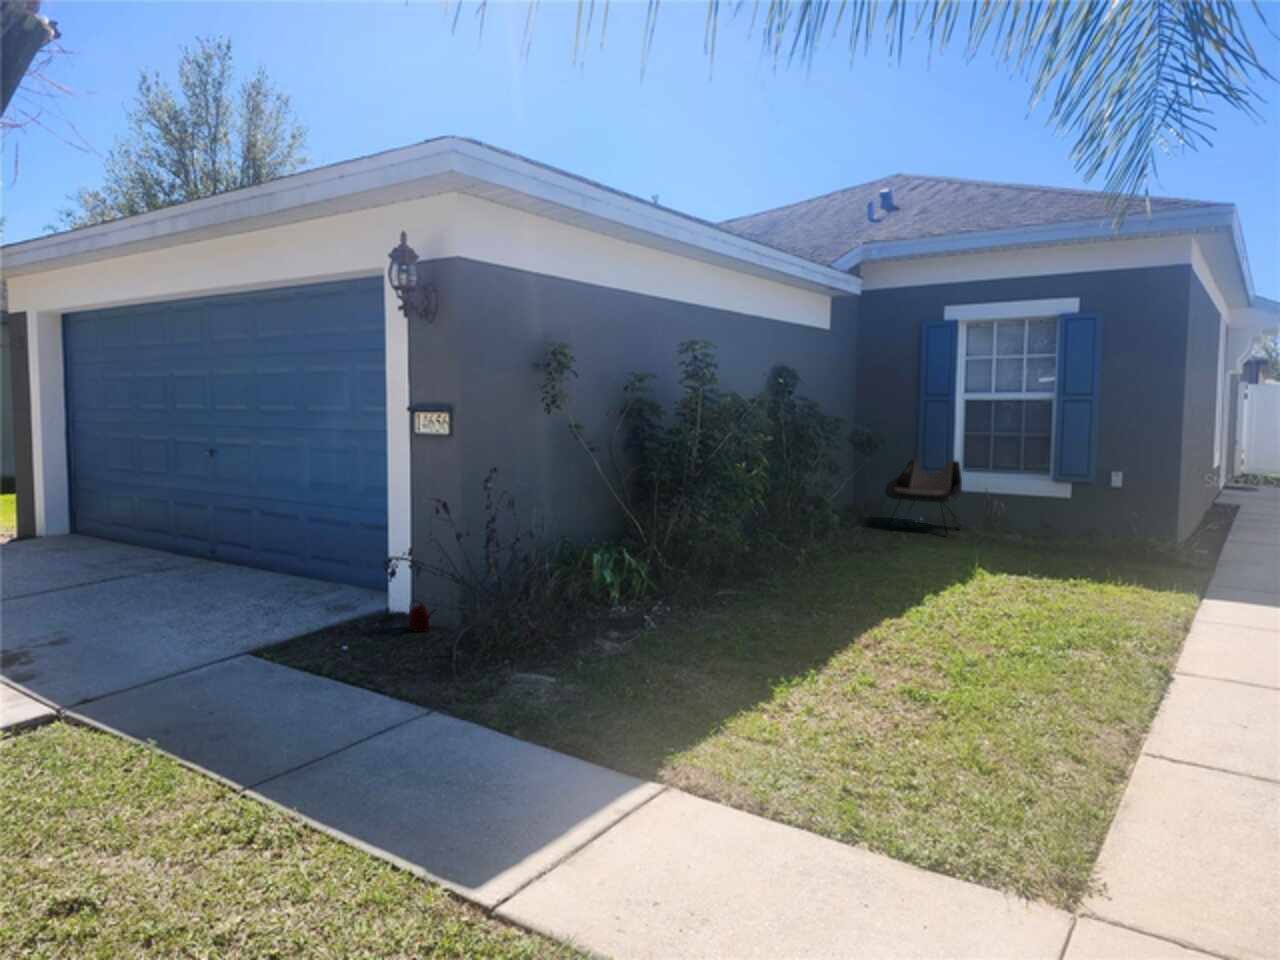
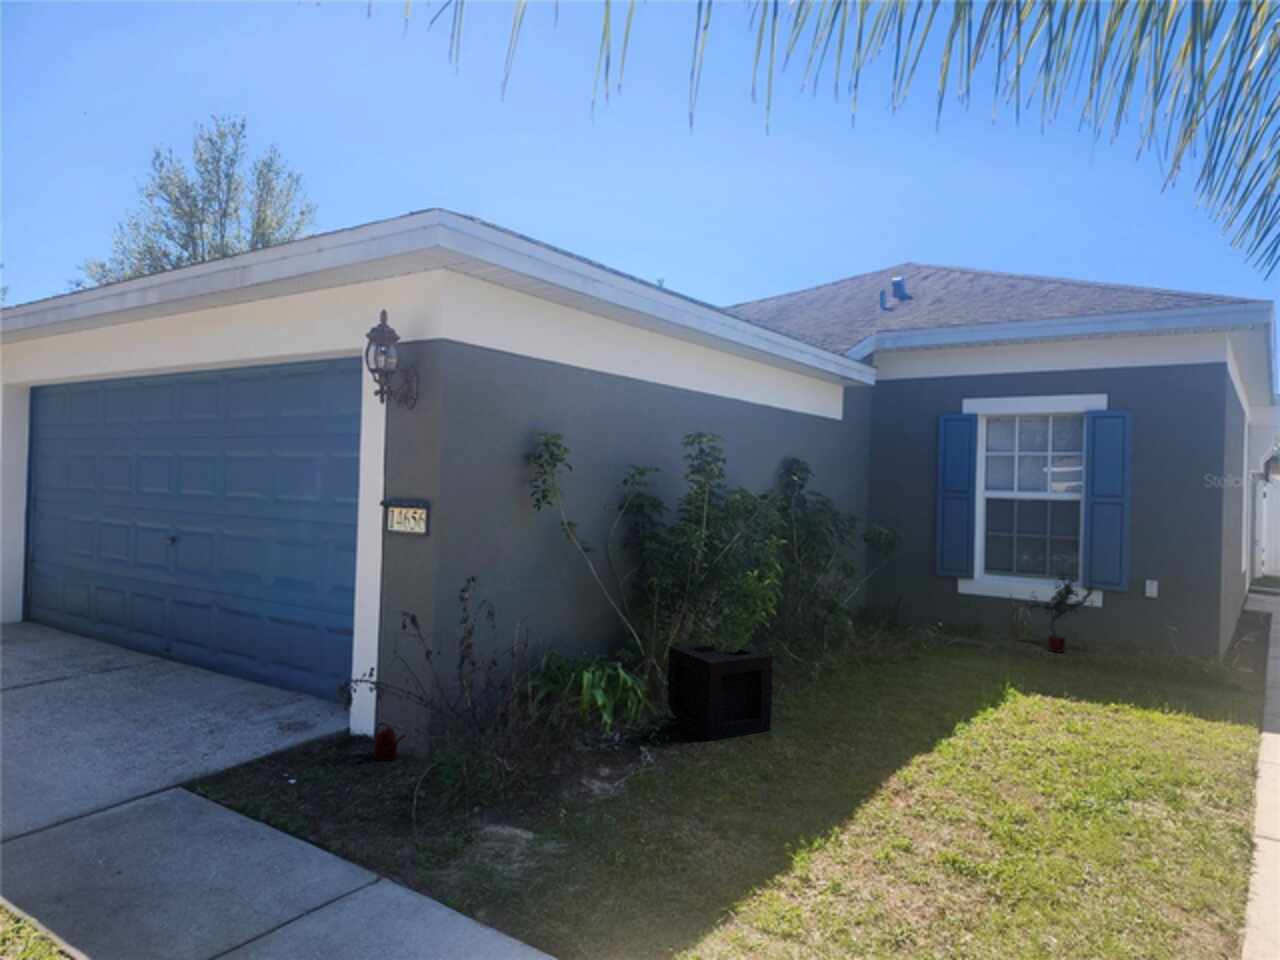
lounge chair: present [885,460,962,536] -> none [904,556,988,647]
potted tree: none [993,466,1060,539] -> present [1024,574,1094,652]
wooden crate: none [667,528,760,612] -> present [668,644,772,741]

